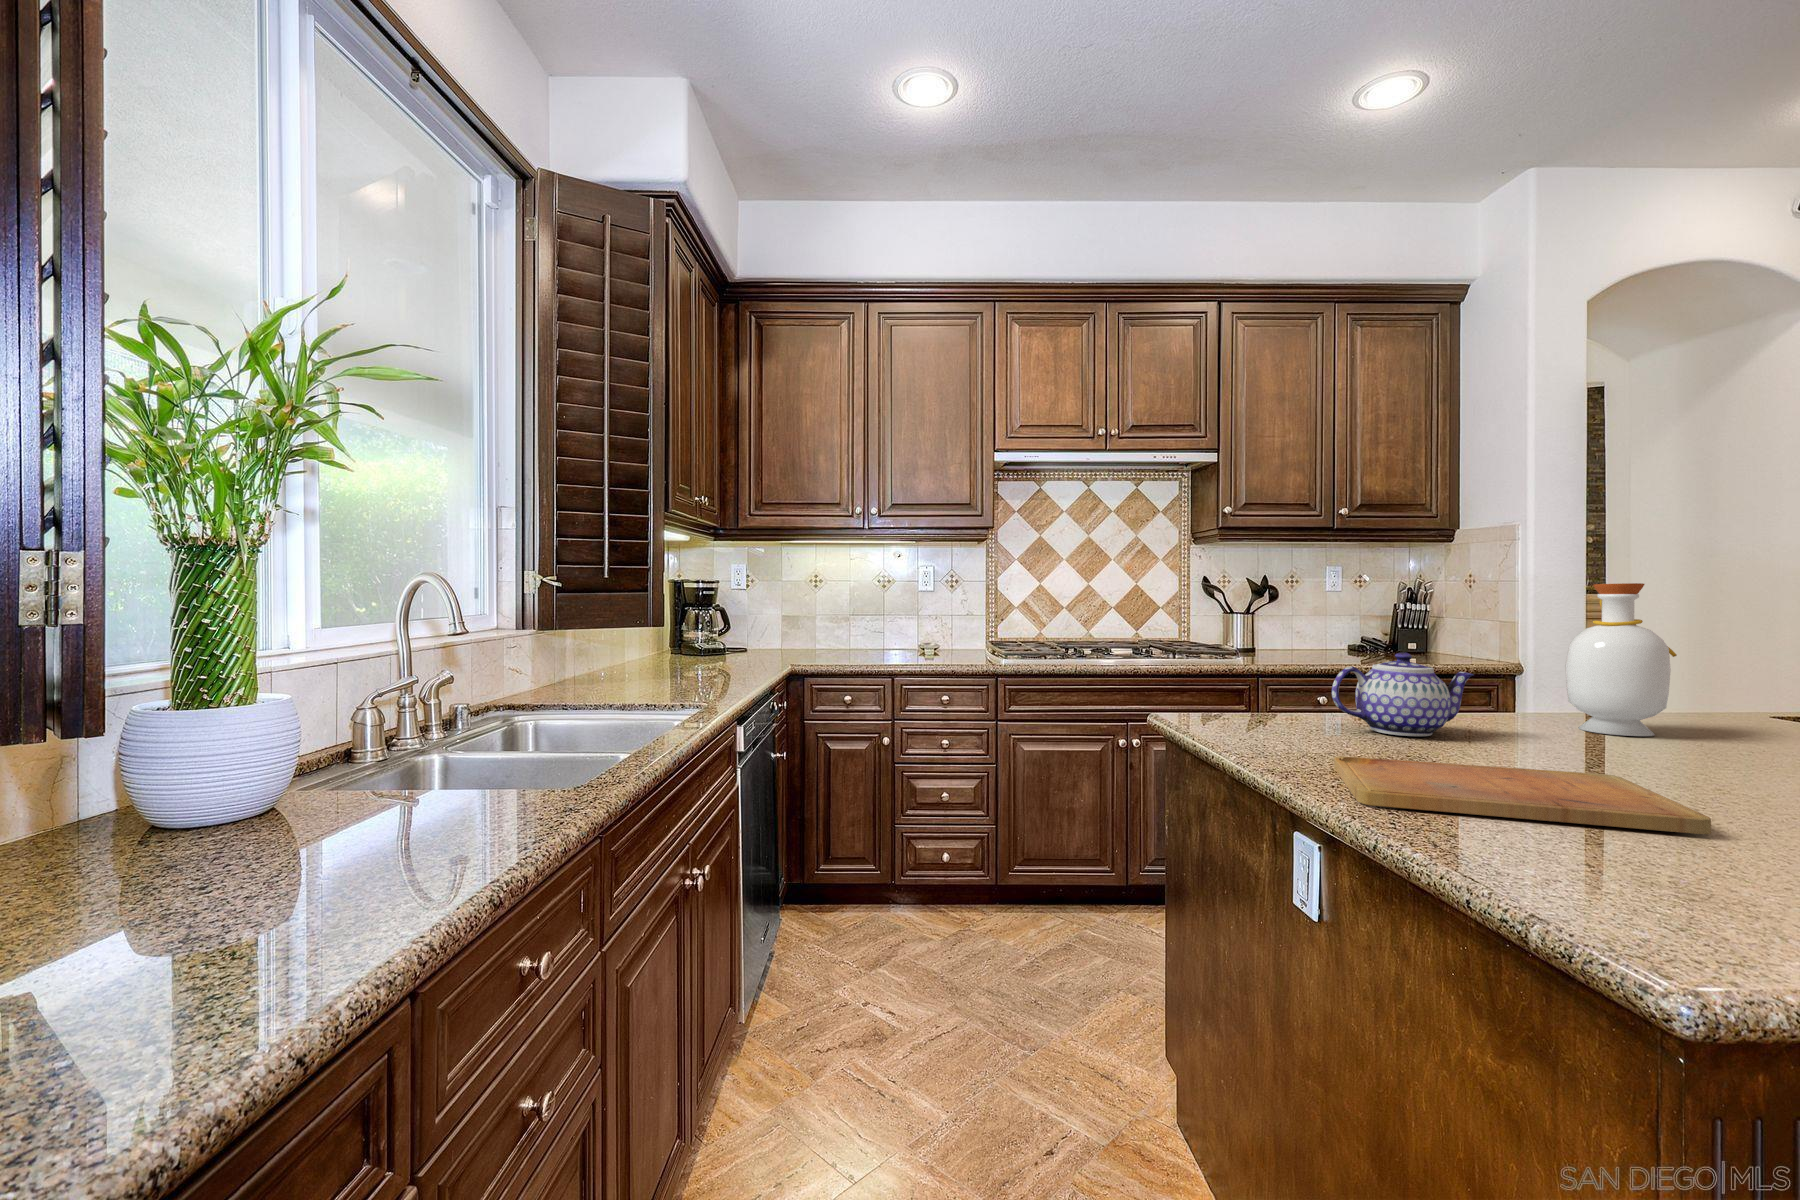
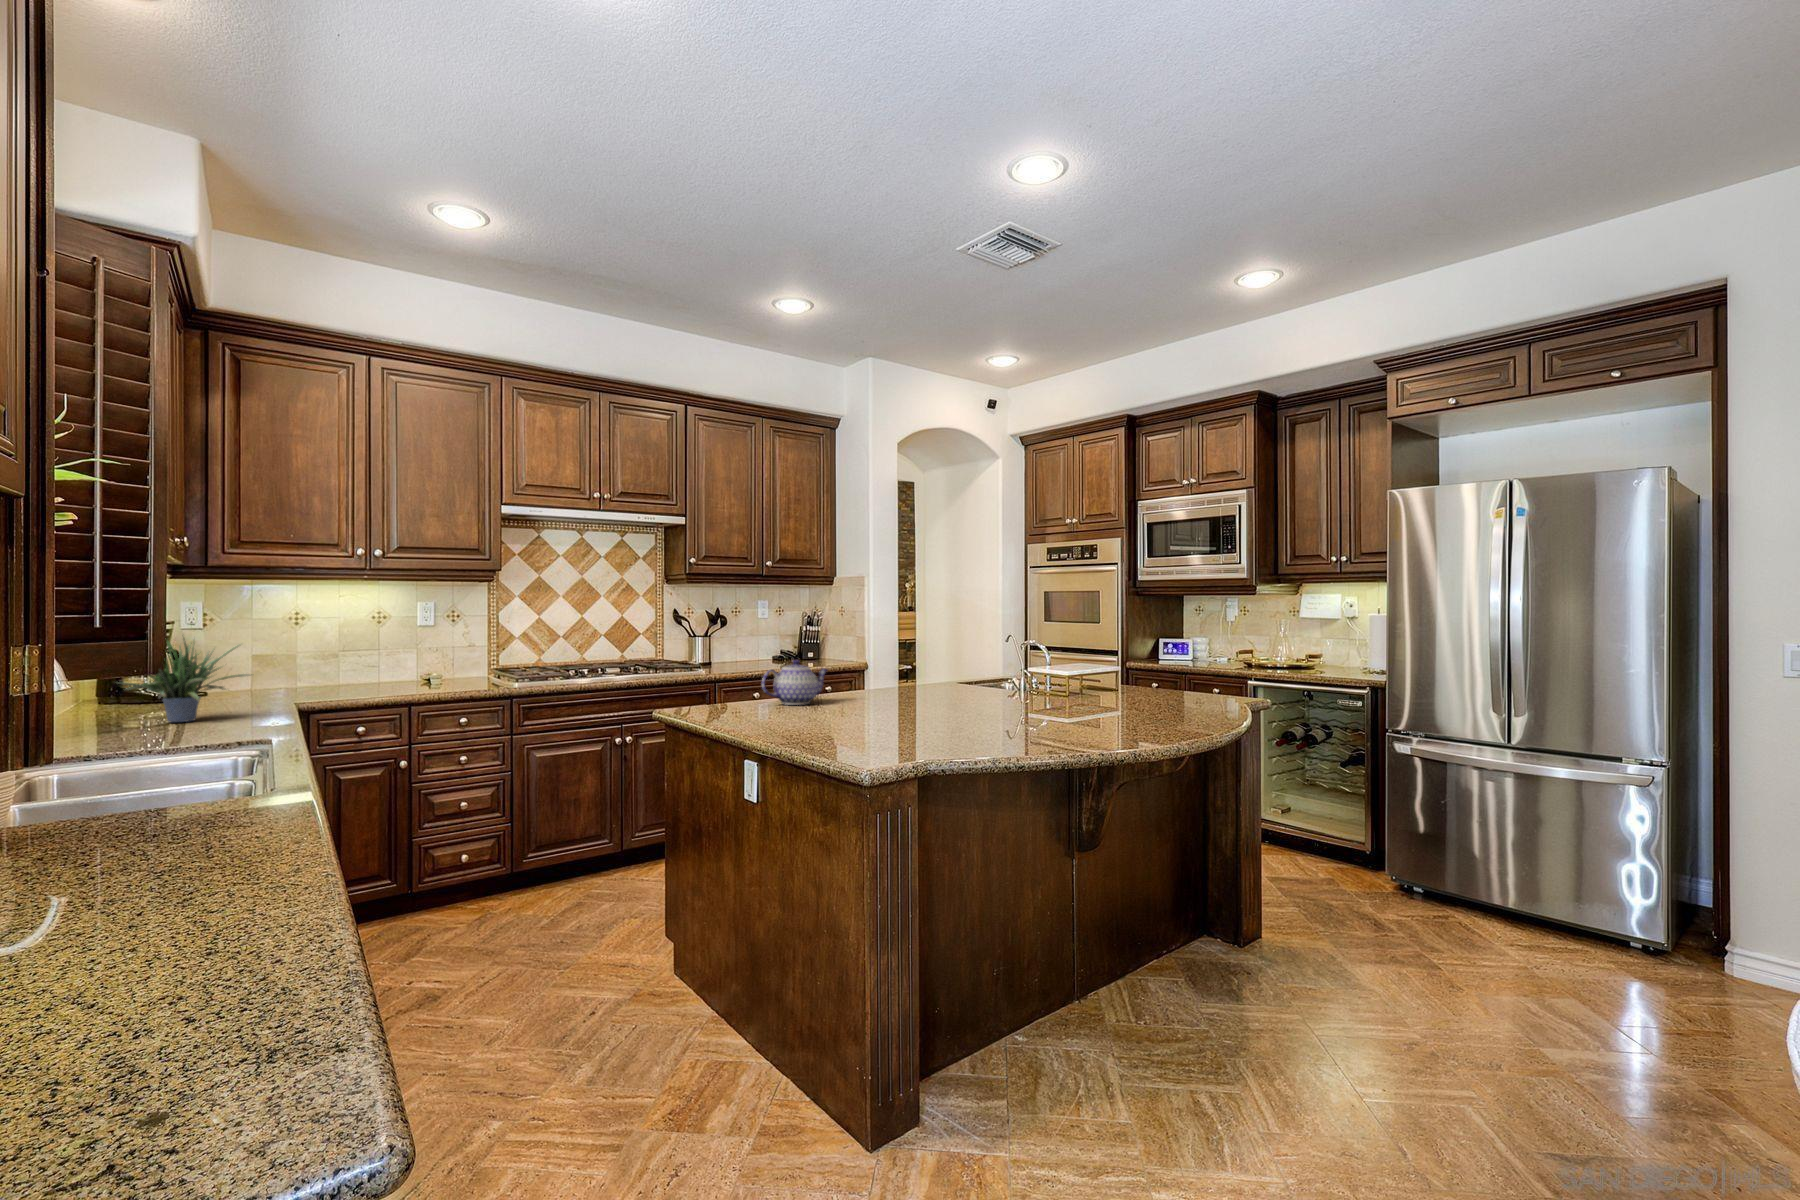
potted plant: none [637,577,741,678] -> present [118,641,252,722]
bottle: present [1565,583,1677,736] -> none [869,620,911,695]
cutting board: present [1334,756,1711,834] -> none [763,710,898,734]

